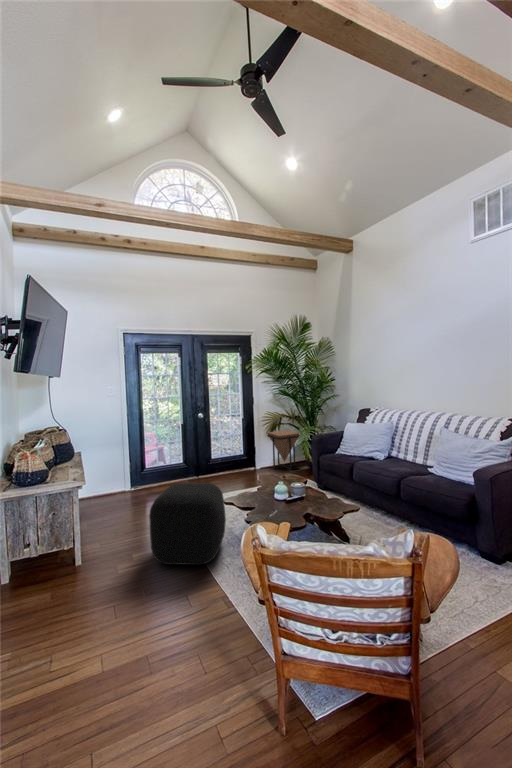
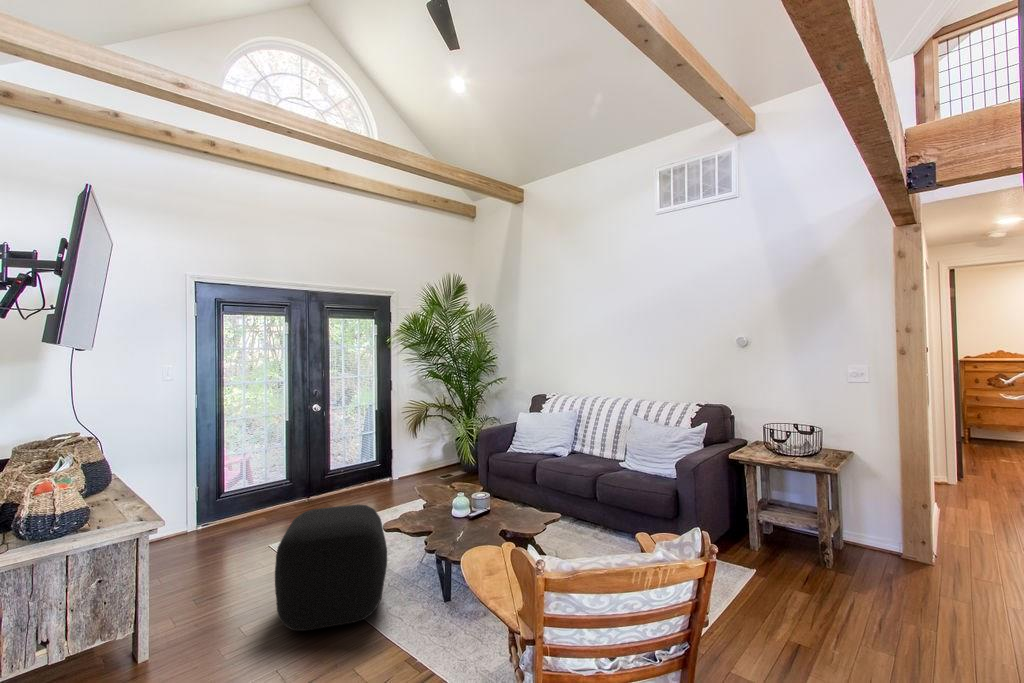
side table: present [267,430,300,470] -> none [407,425,454,479]

